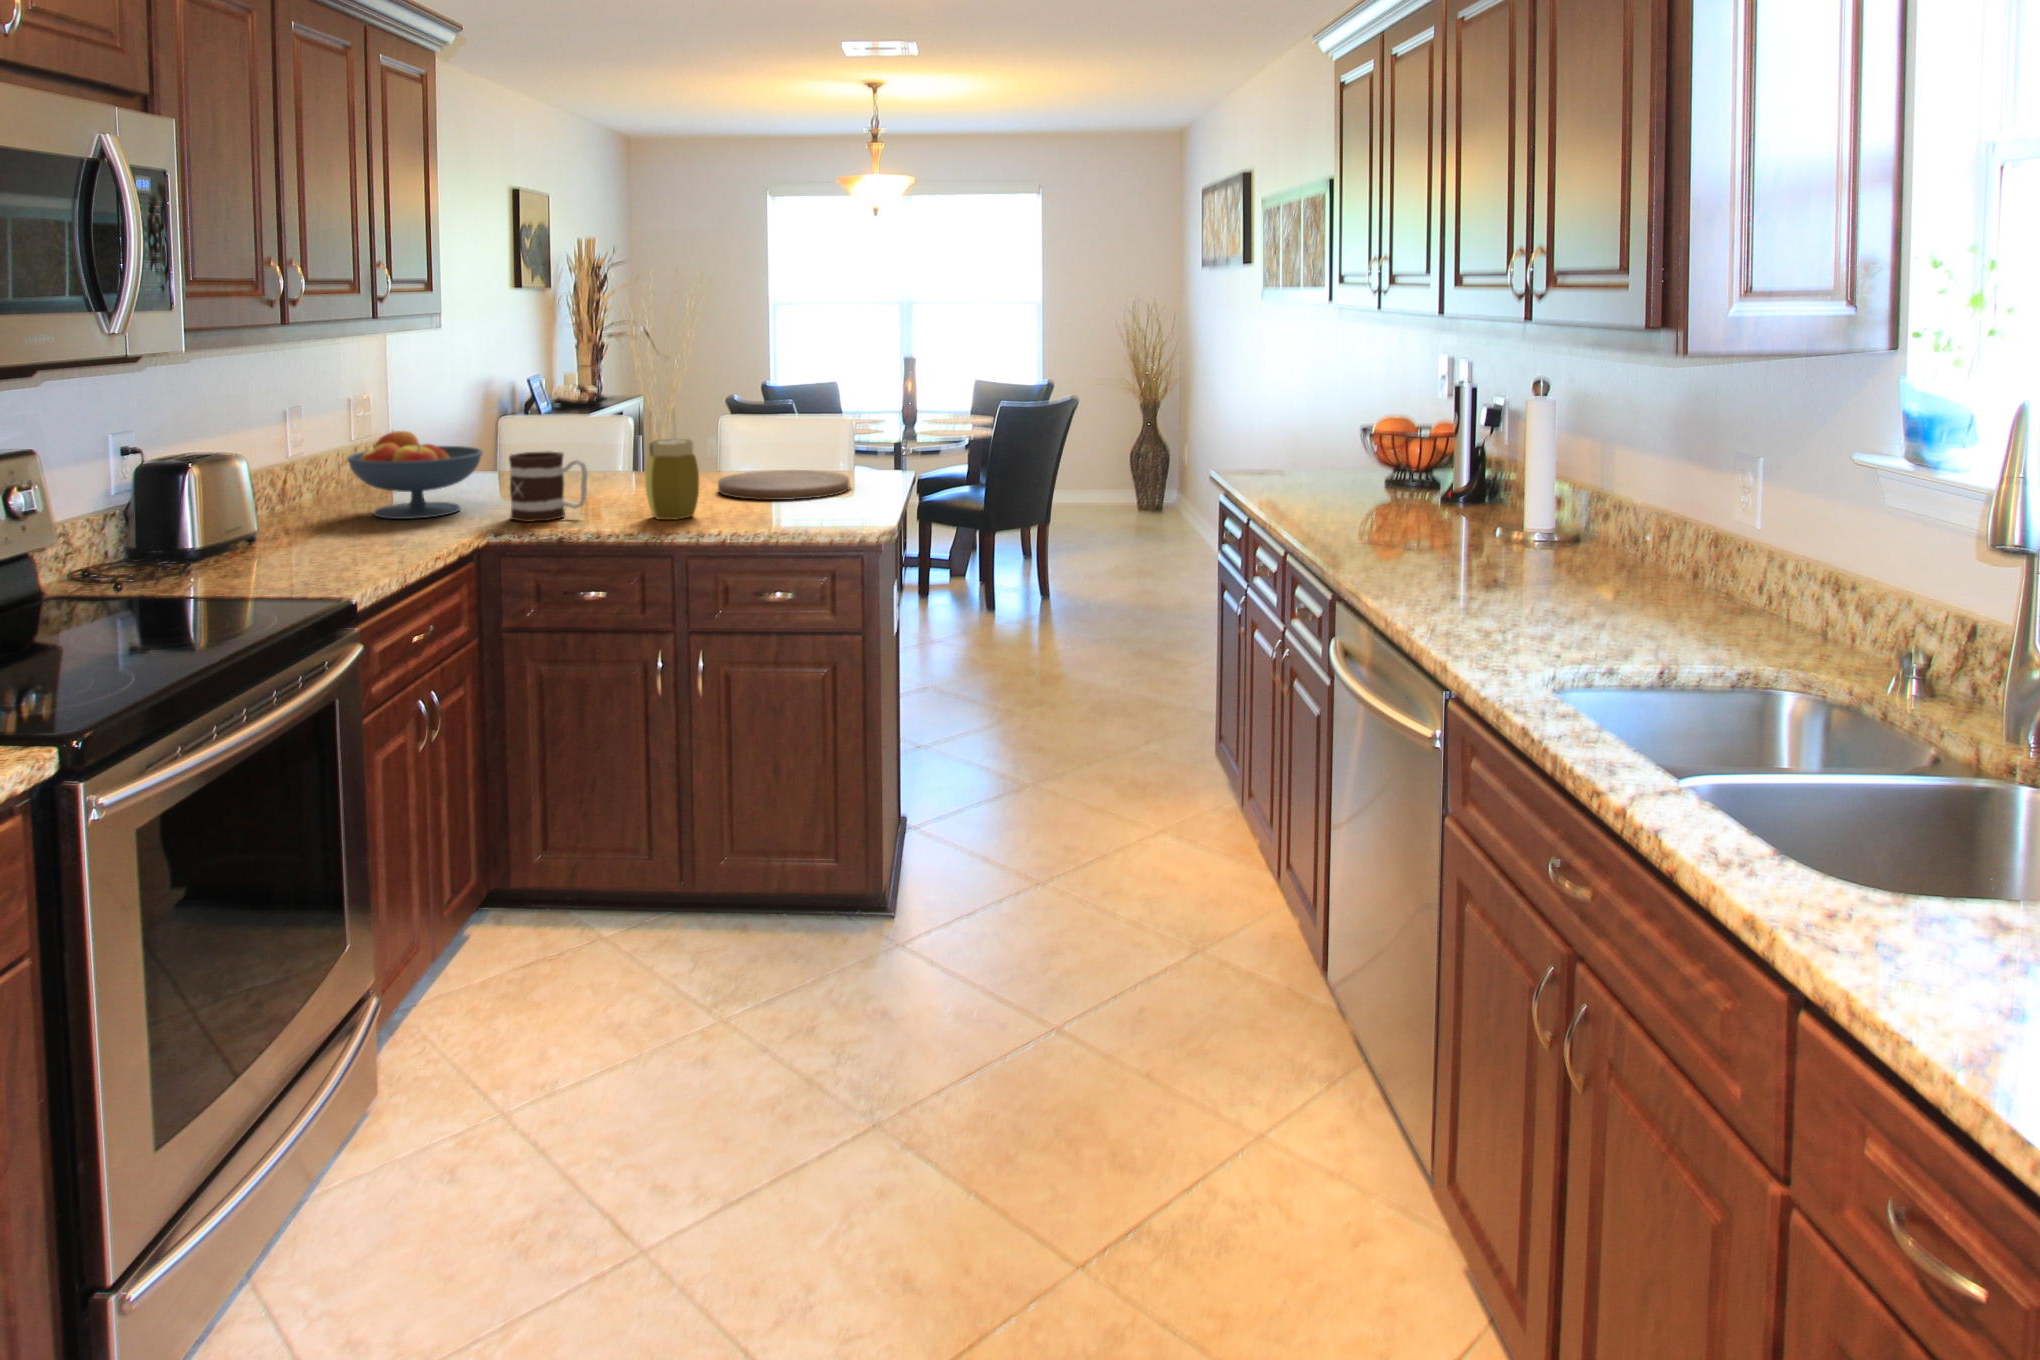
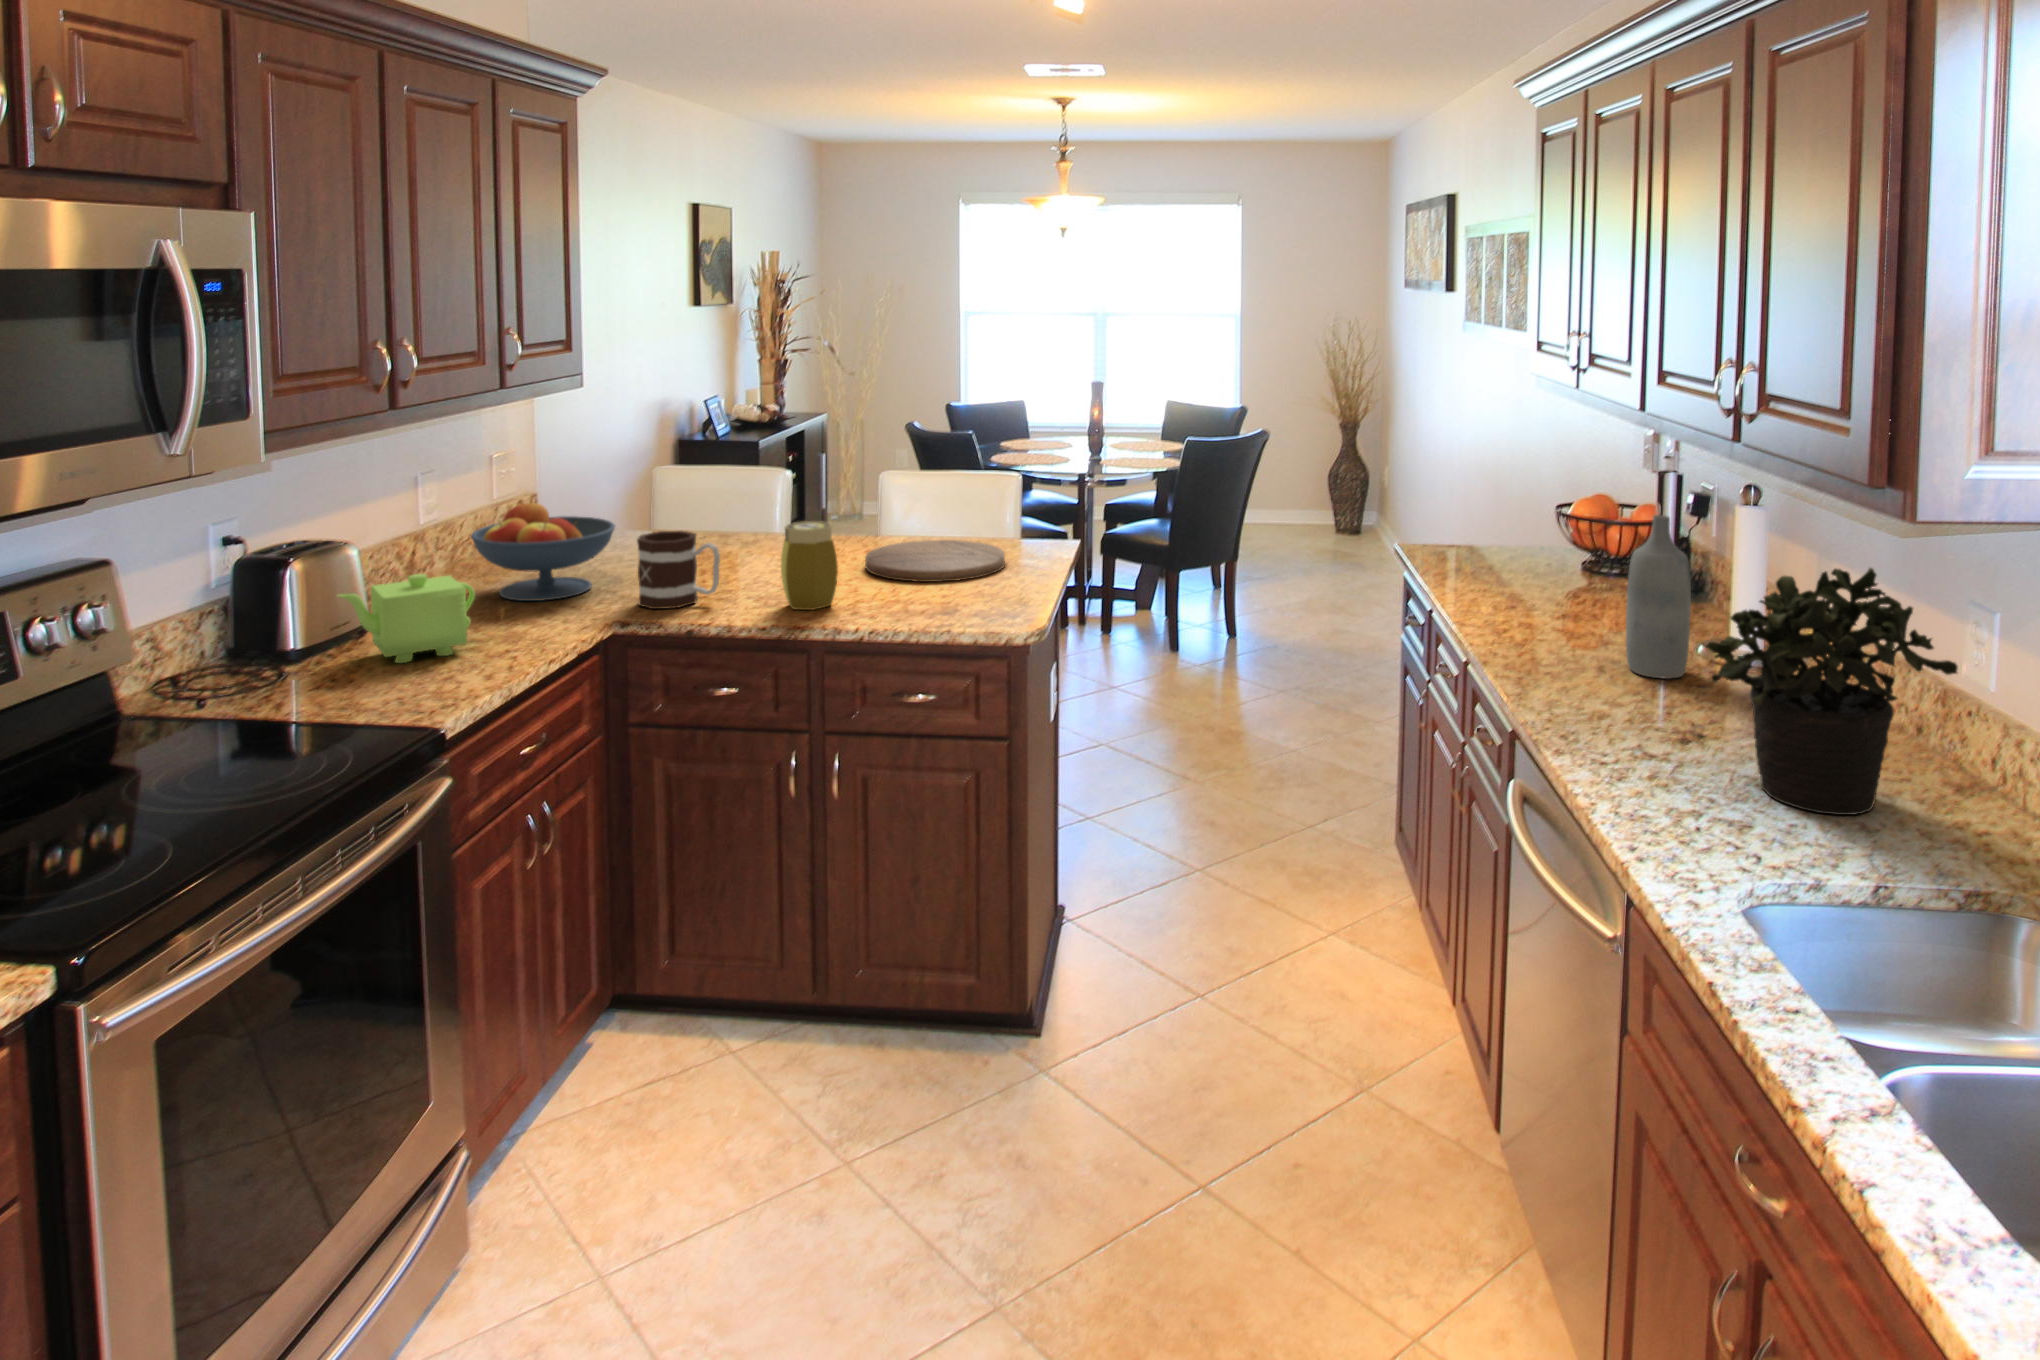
bottle: none [1431,405,1488,552] -> present [1626,515,1691,679]
potted plant: none [1506,412,1727,631] -> present [1706,568,1958,815]
teapot: none [236,479,364,560] -> present [338,574,475,663]

